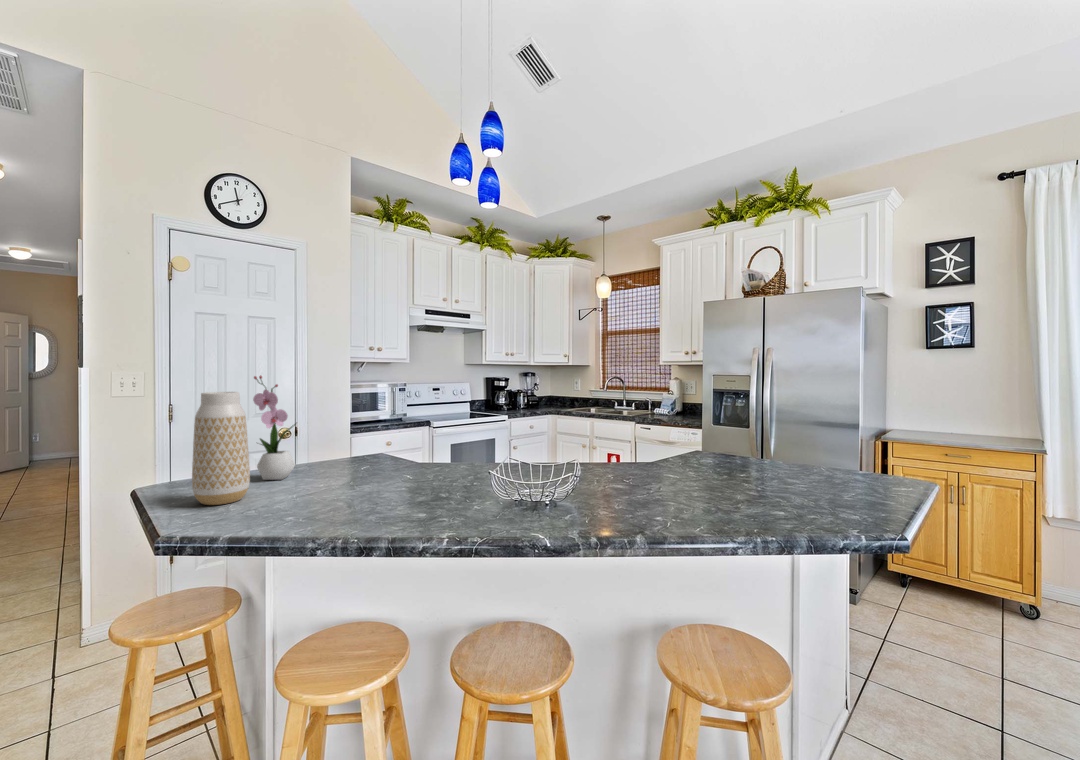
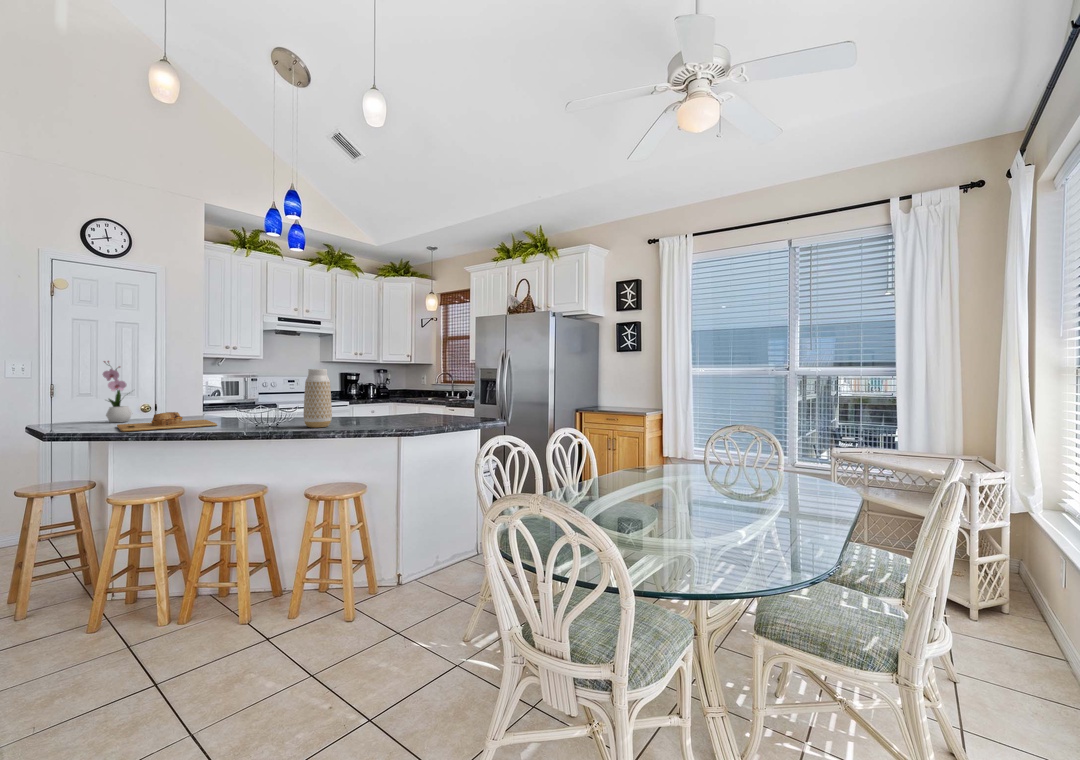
vase: present [192,392,250,505] -> present [304,369,332,428]
cutting board: none [283,469,449,523] -> present [117,412,217,432]

